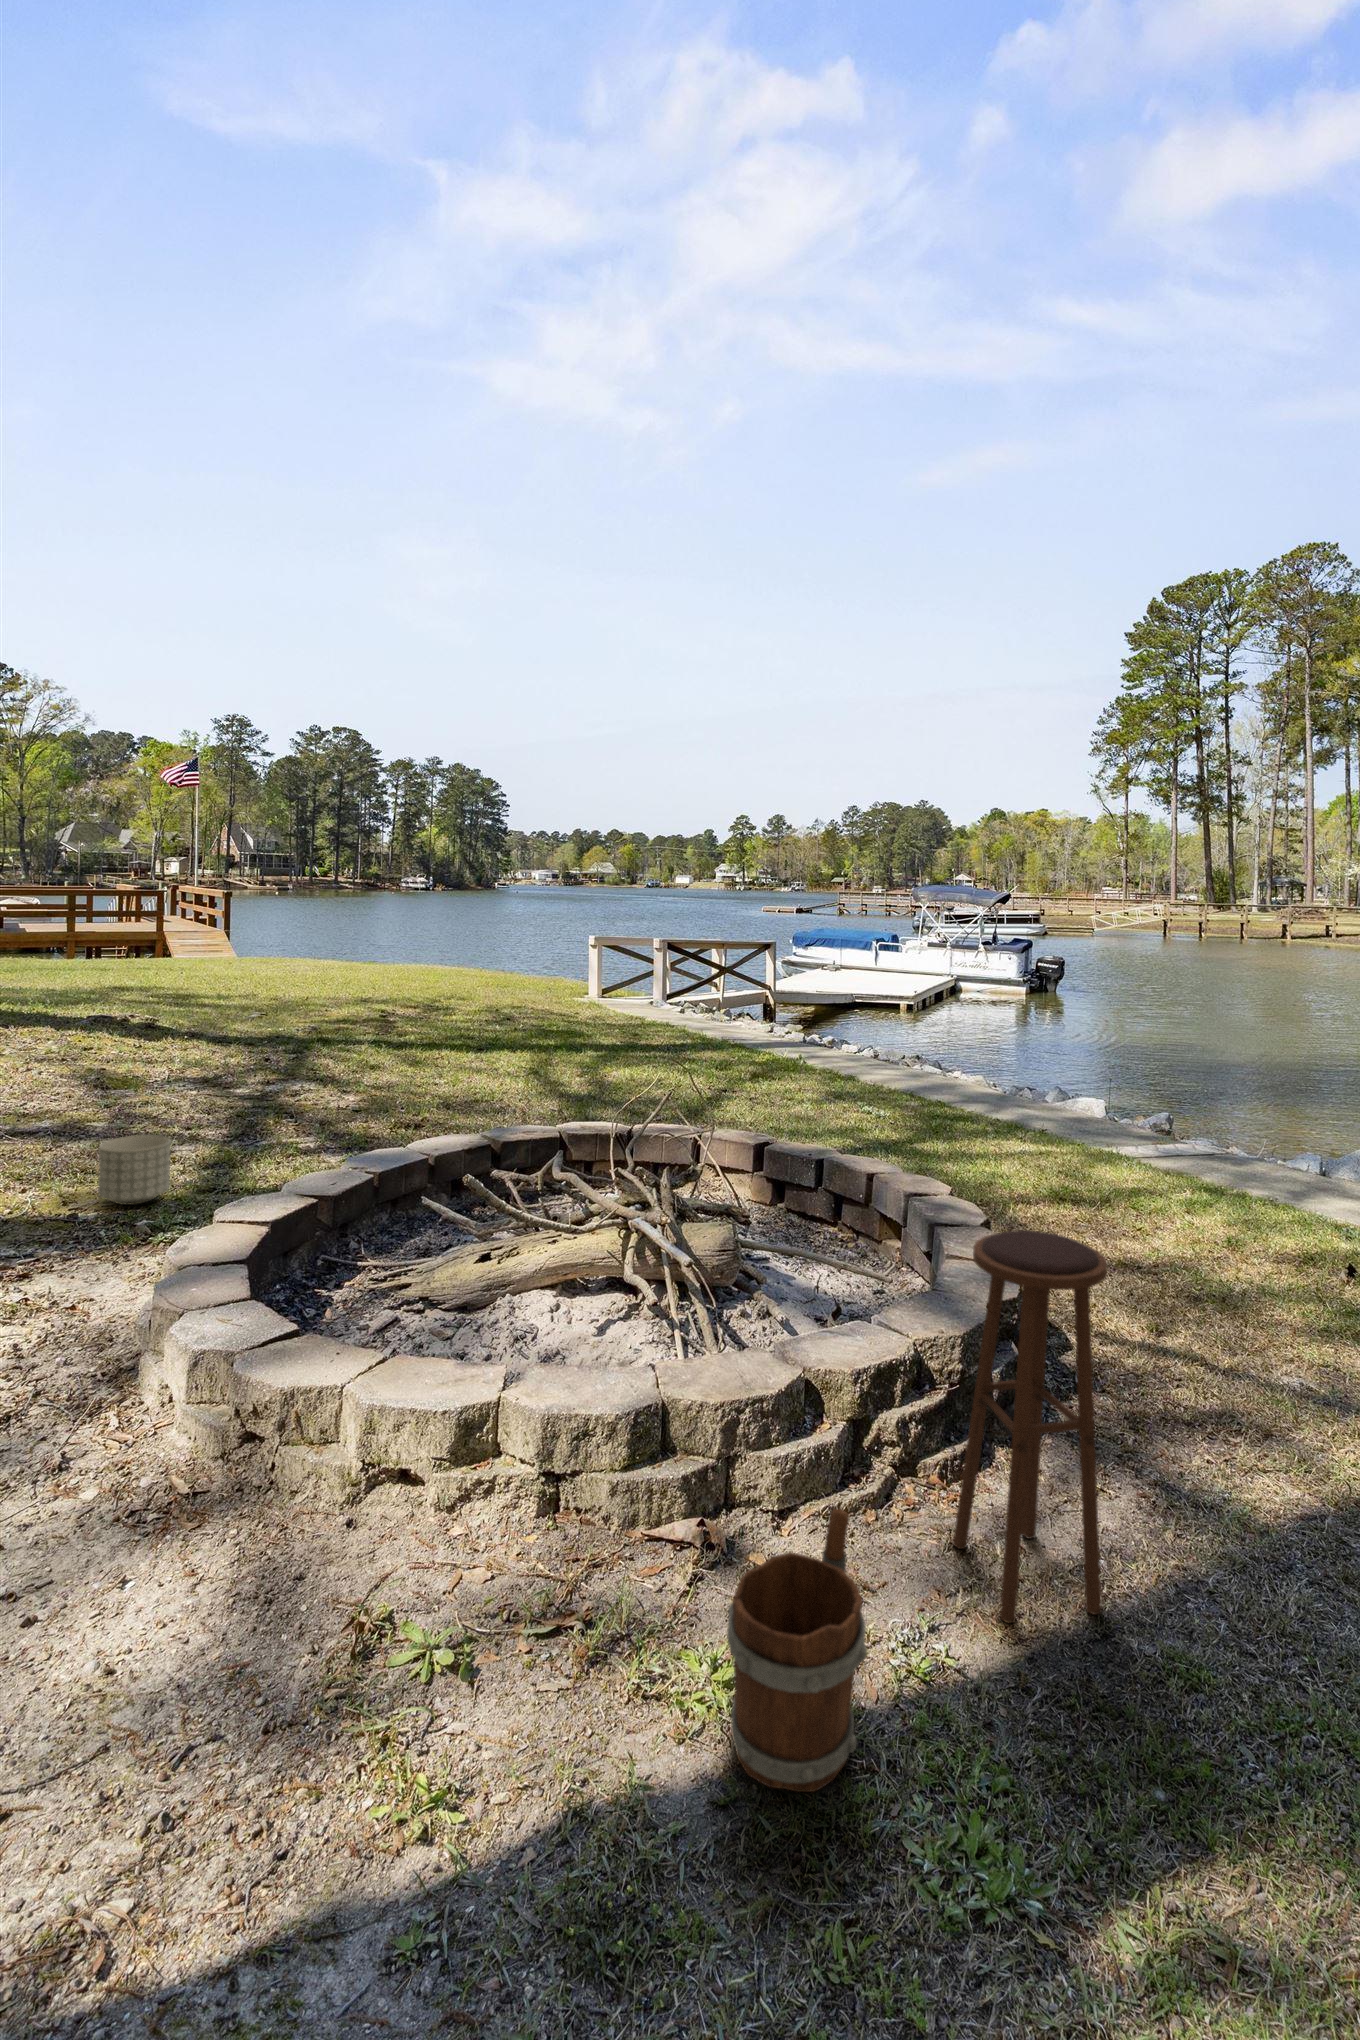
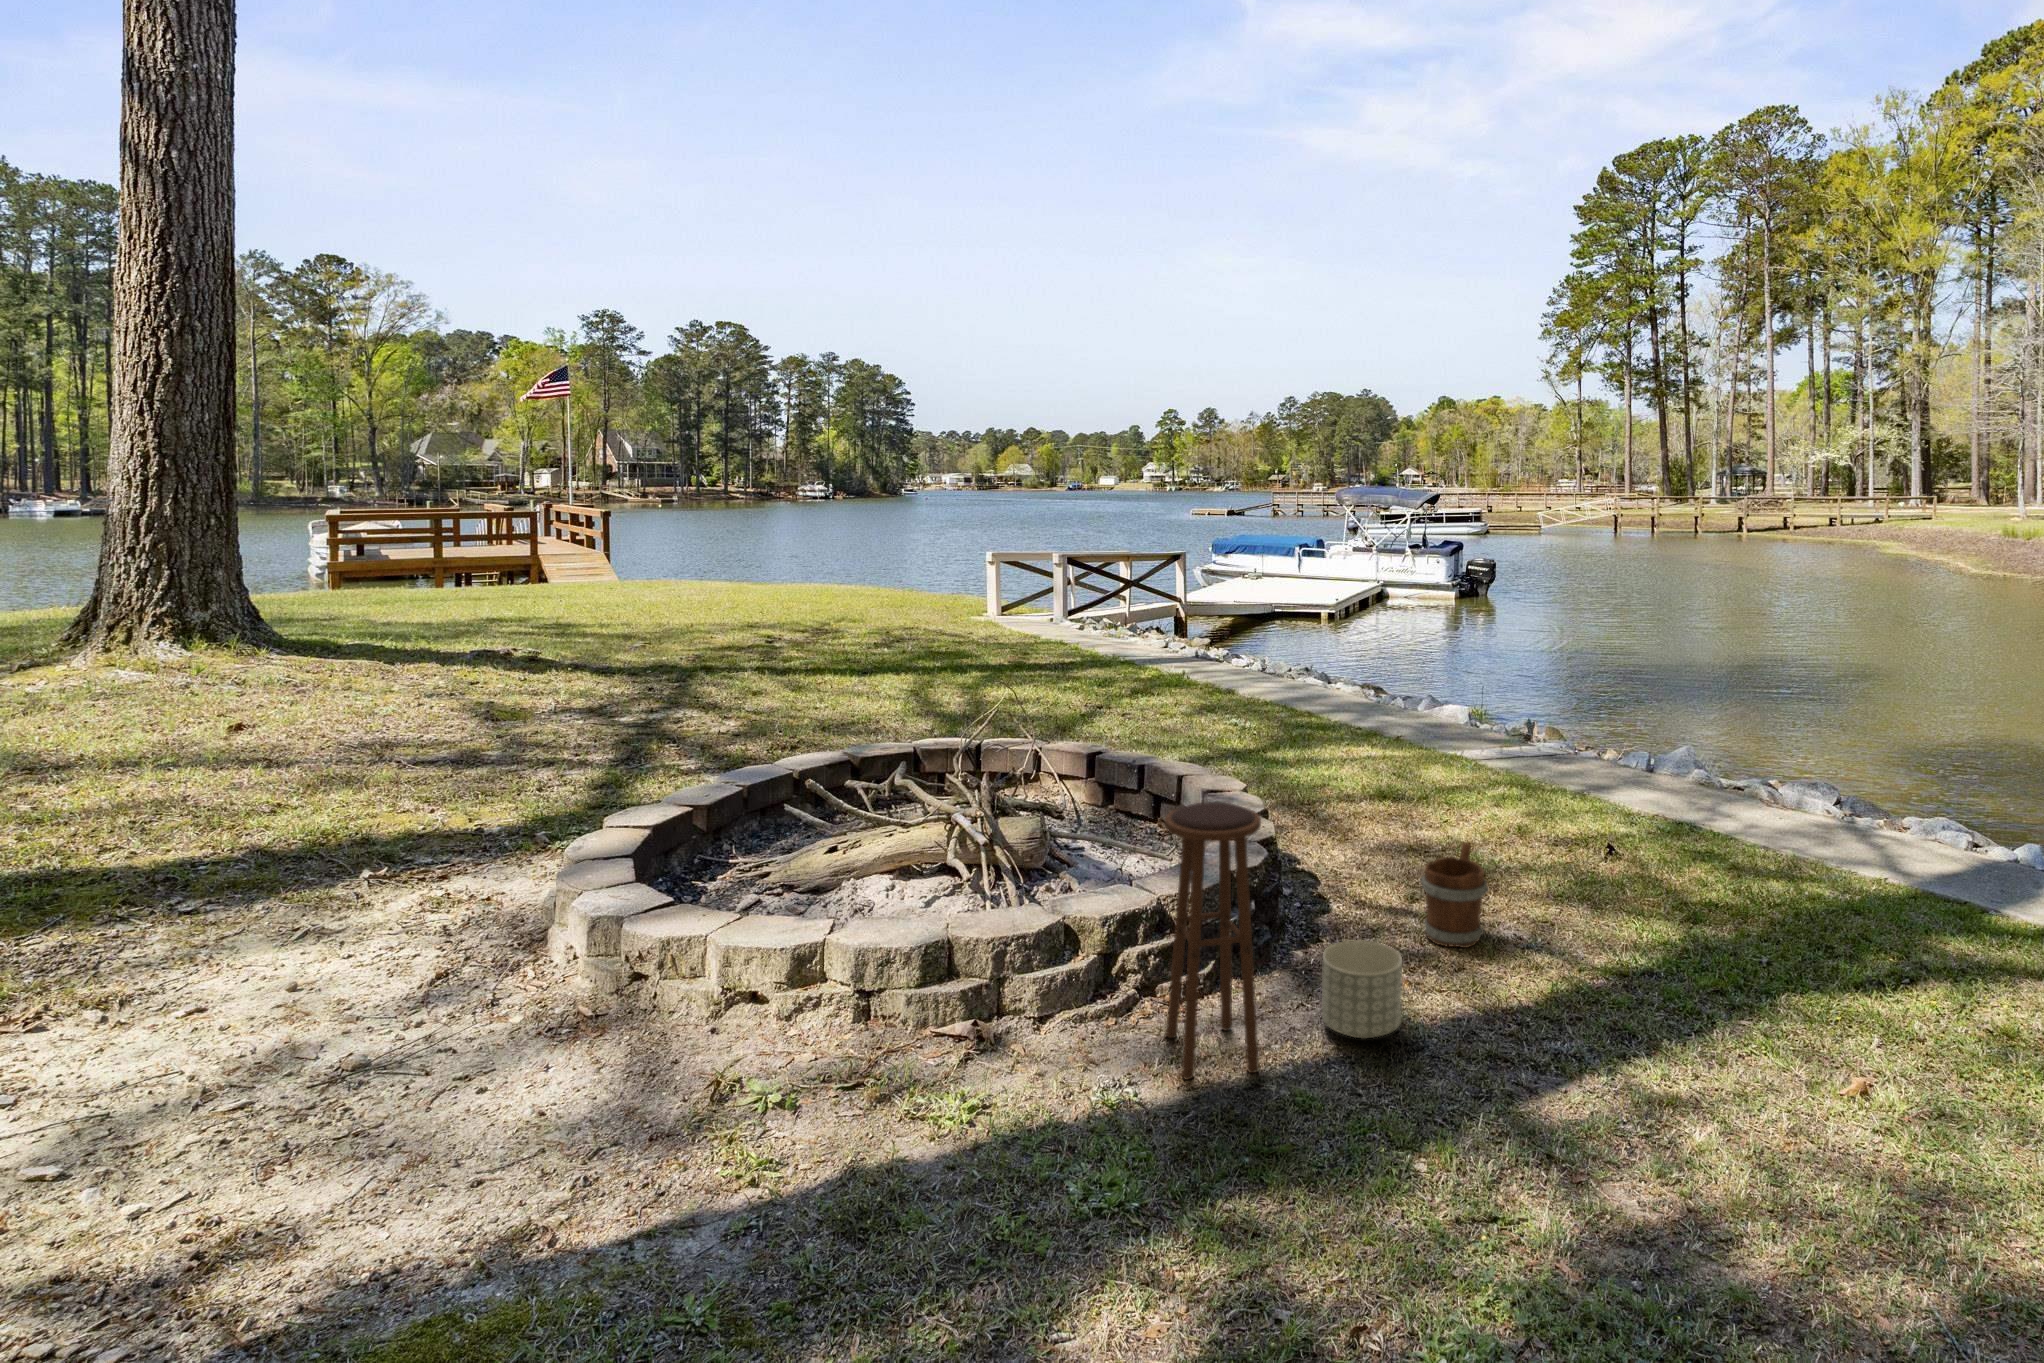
planter: present [98,1135,171,1205] -> present [1322,940,1402,1039]
bucket: present [727,1509,868,1792] -> present [1421,842,1489,948]

